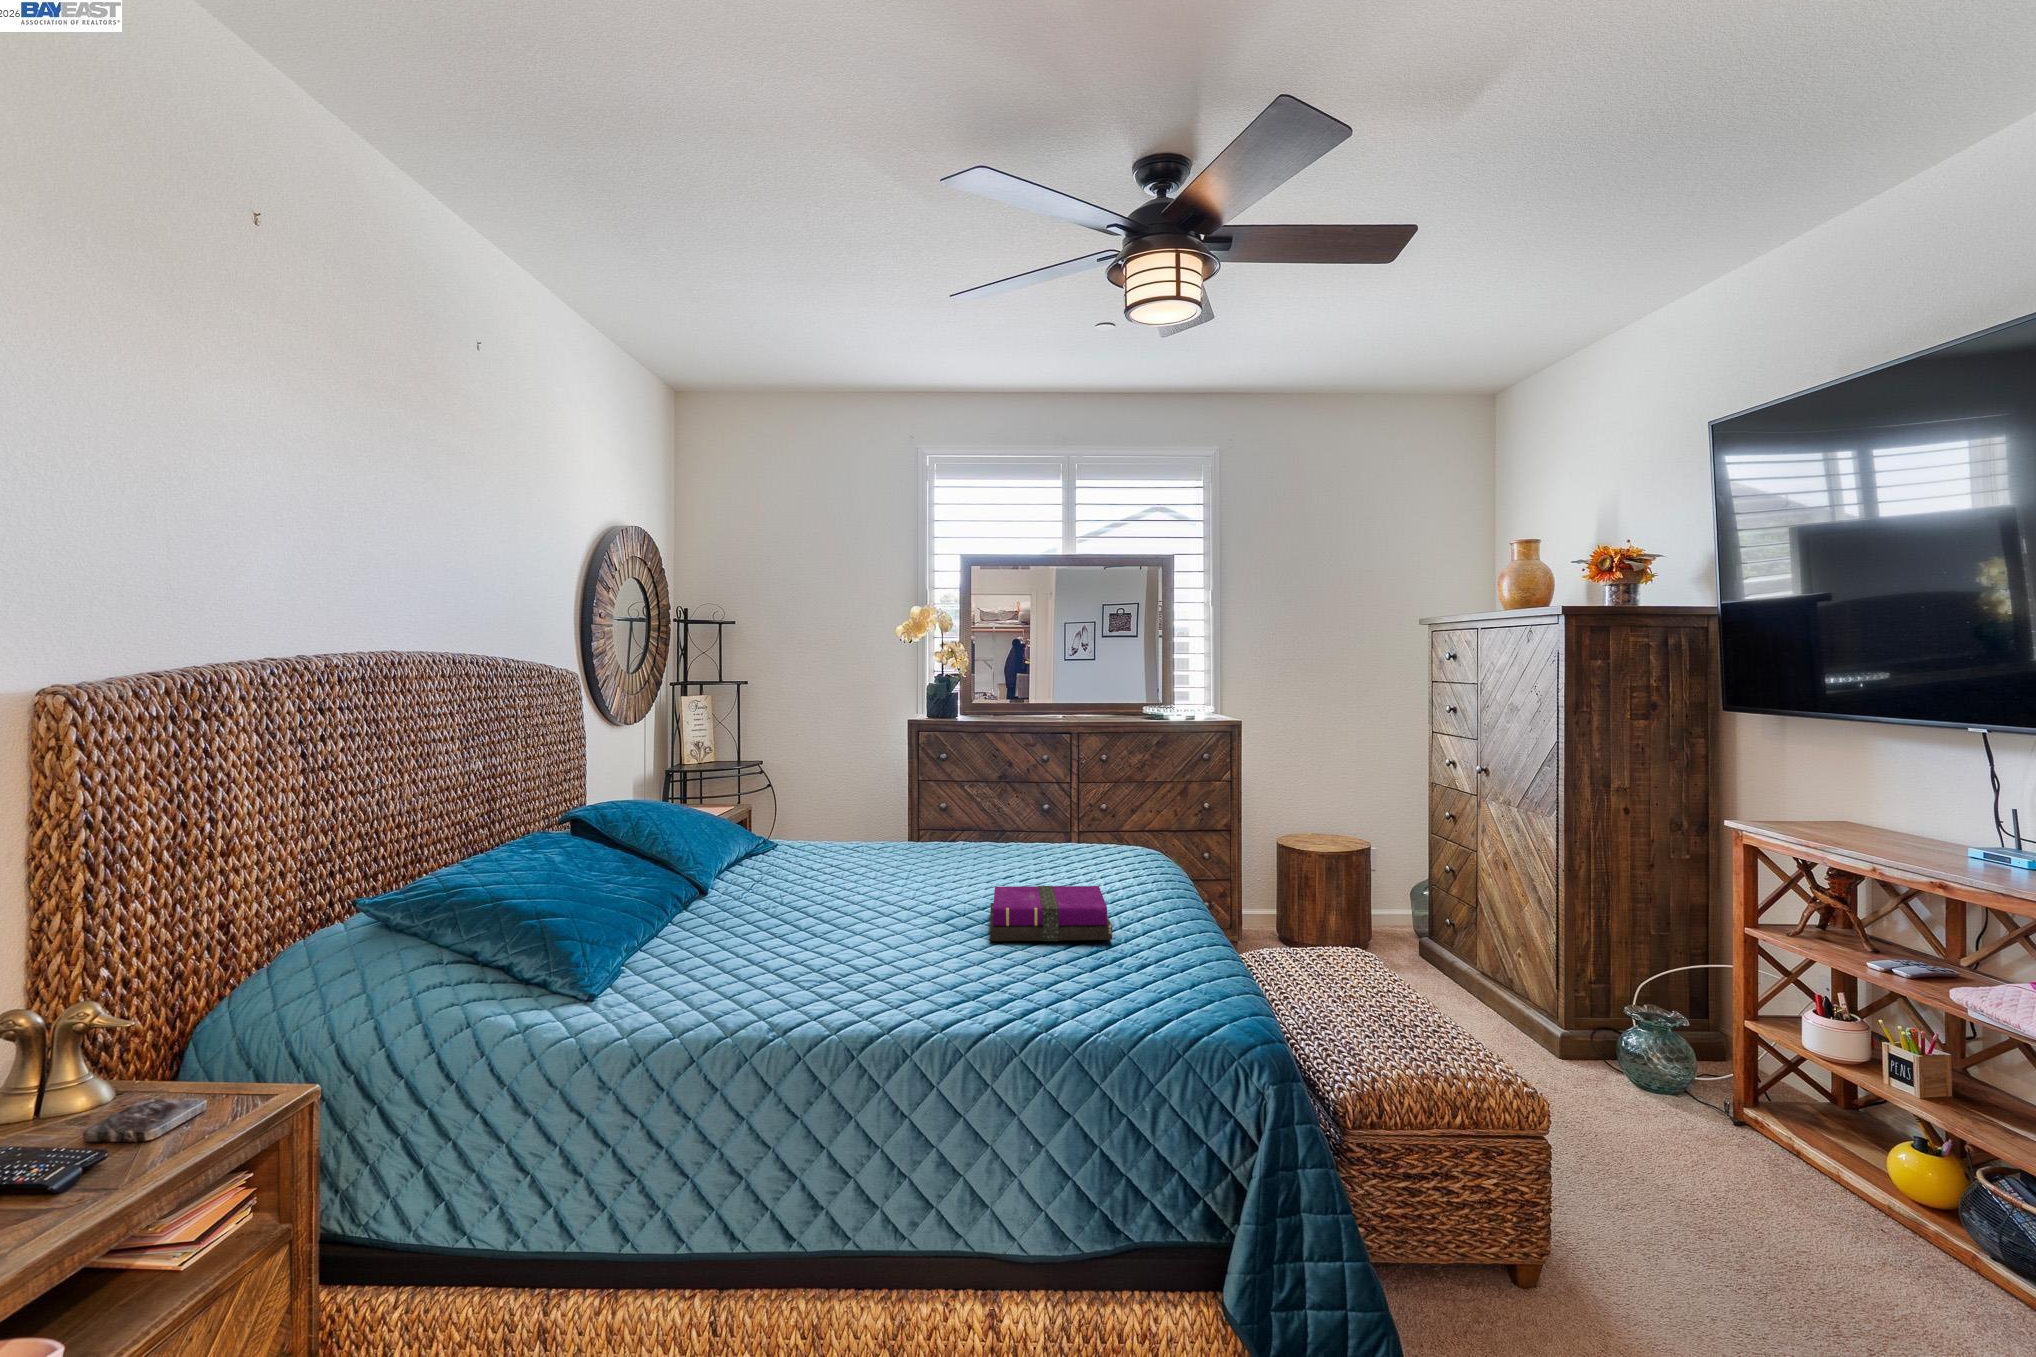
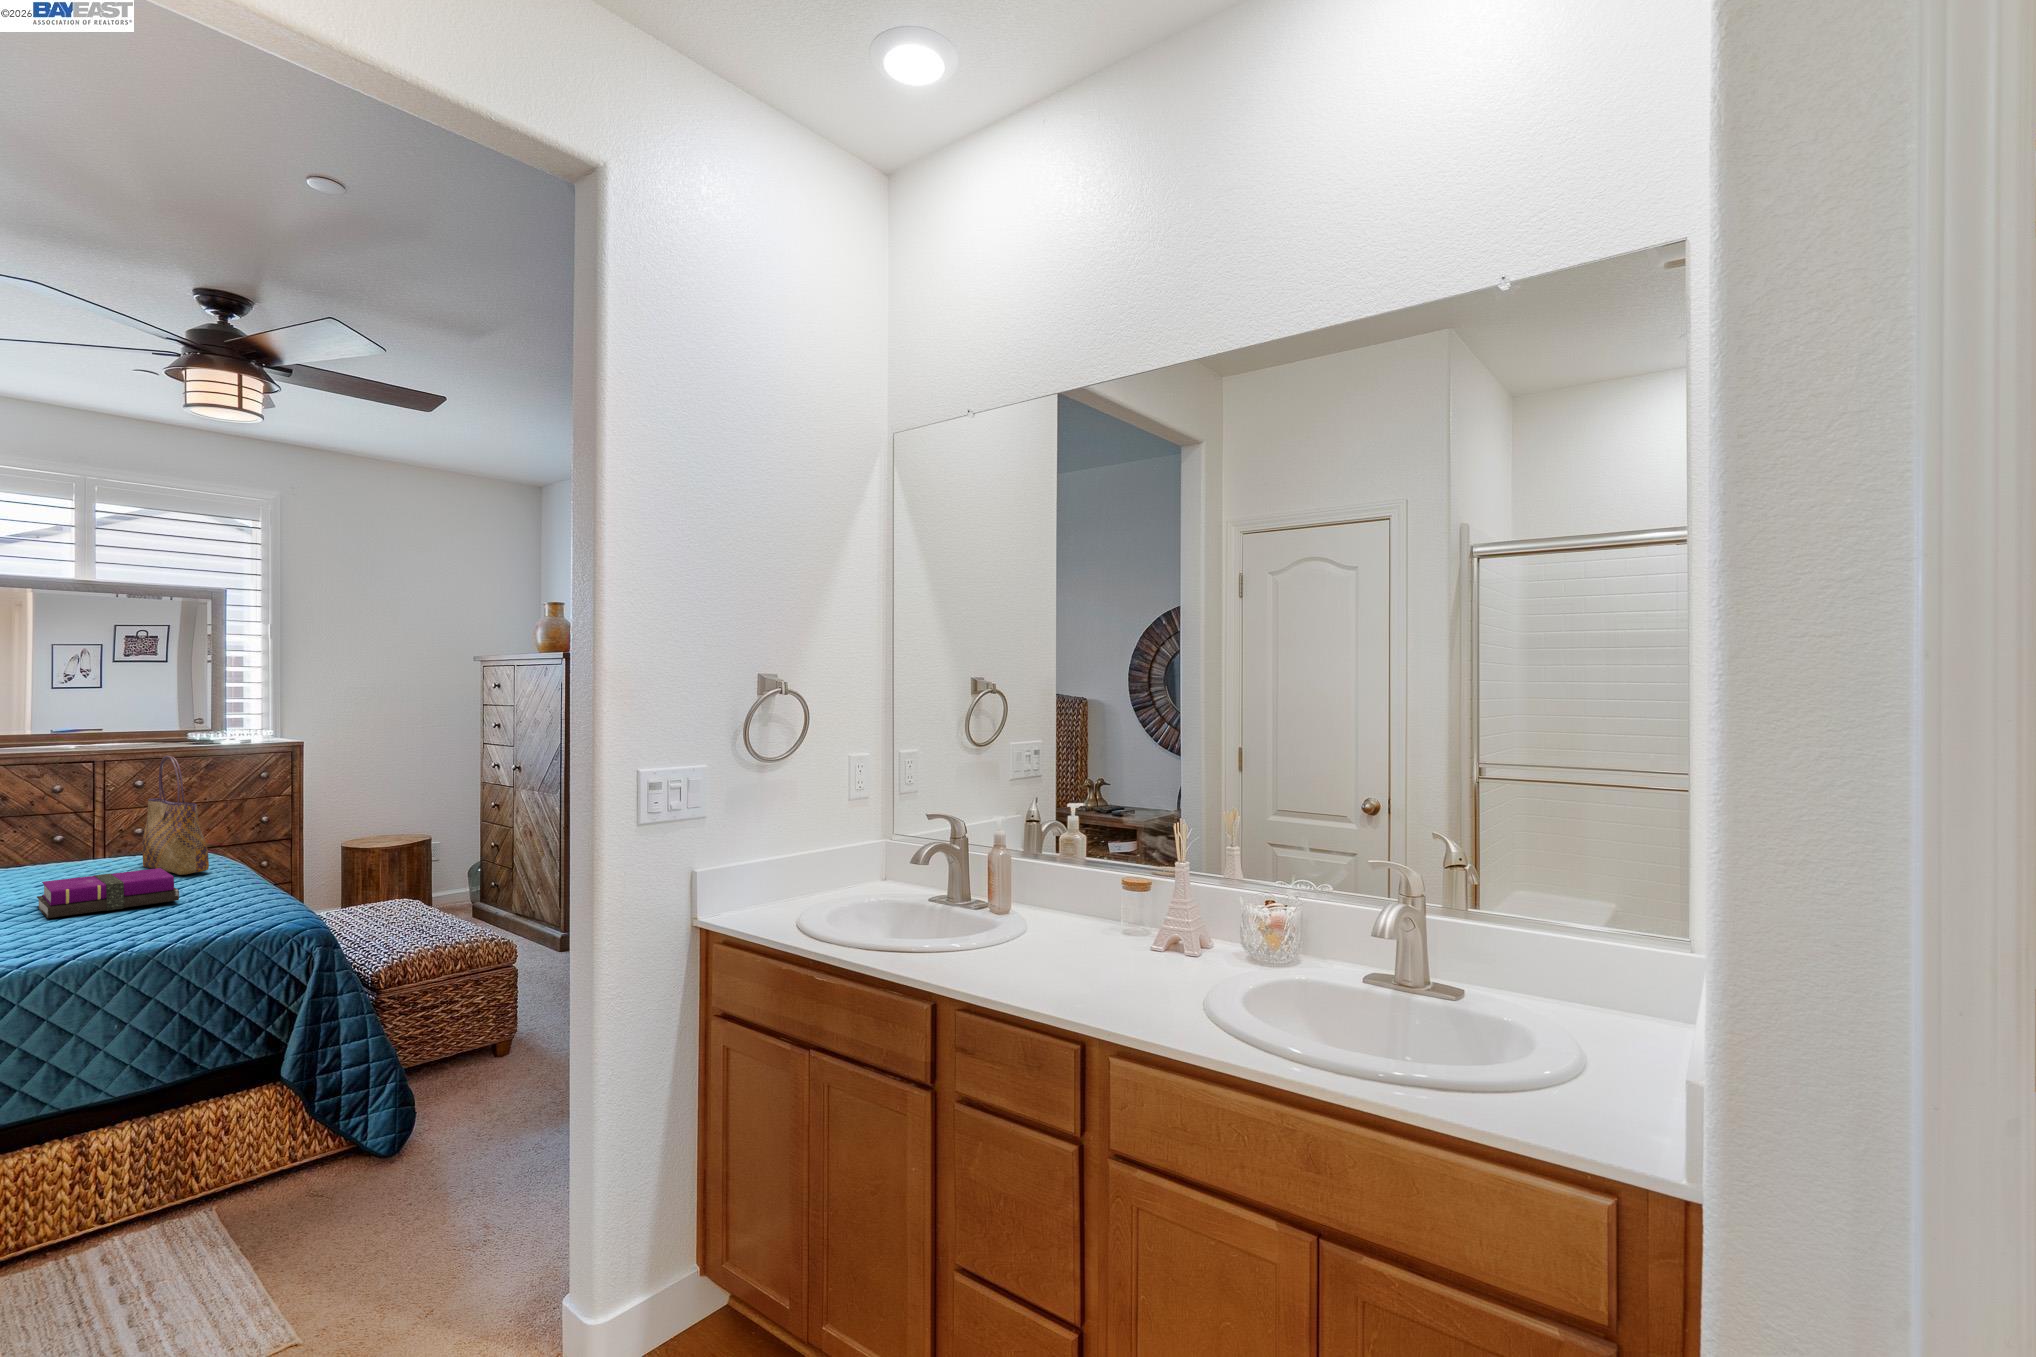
tote bag: none [1092,741,1149,889] -> present [142,756,209,875]

